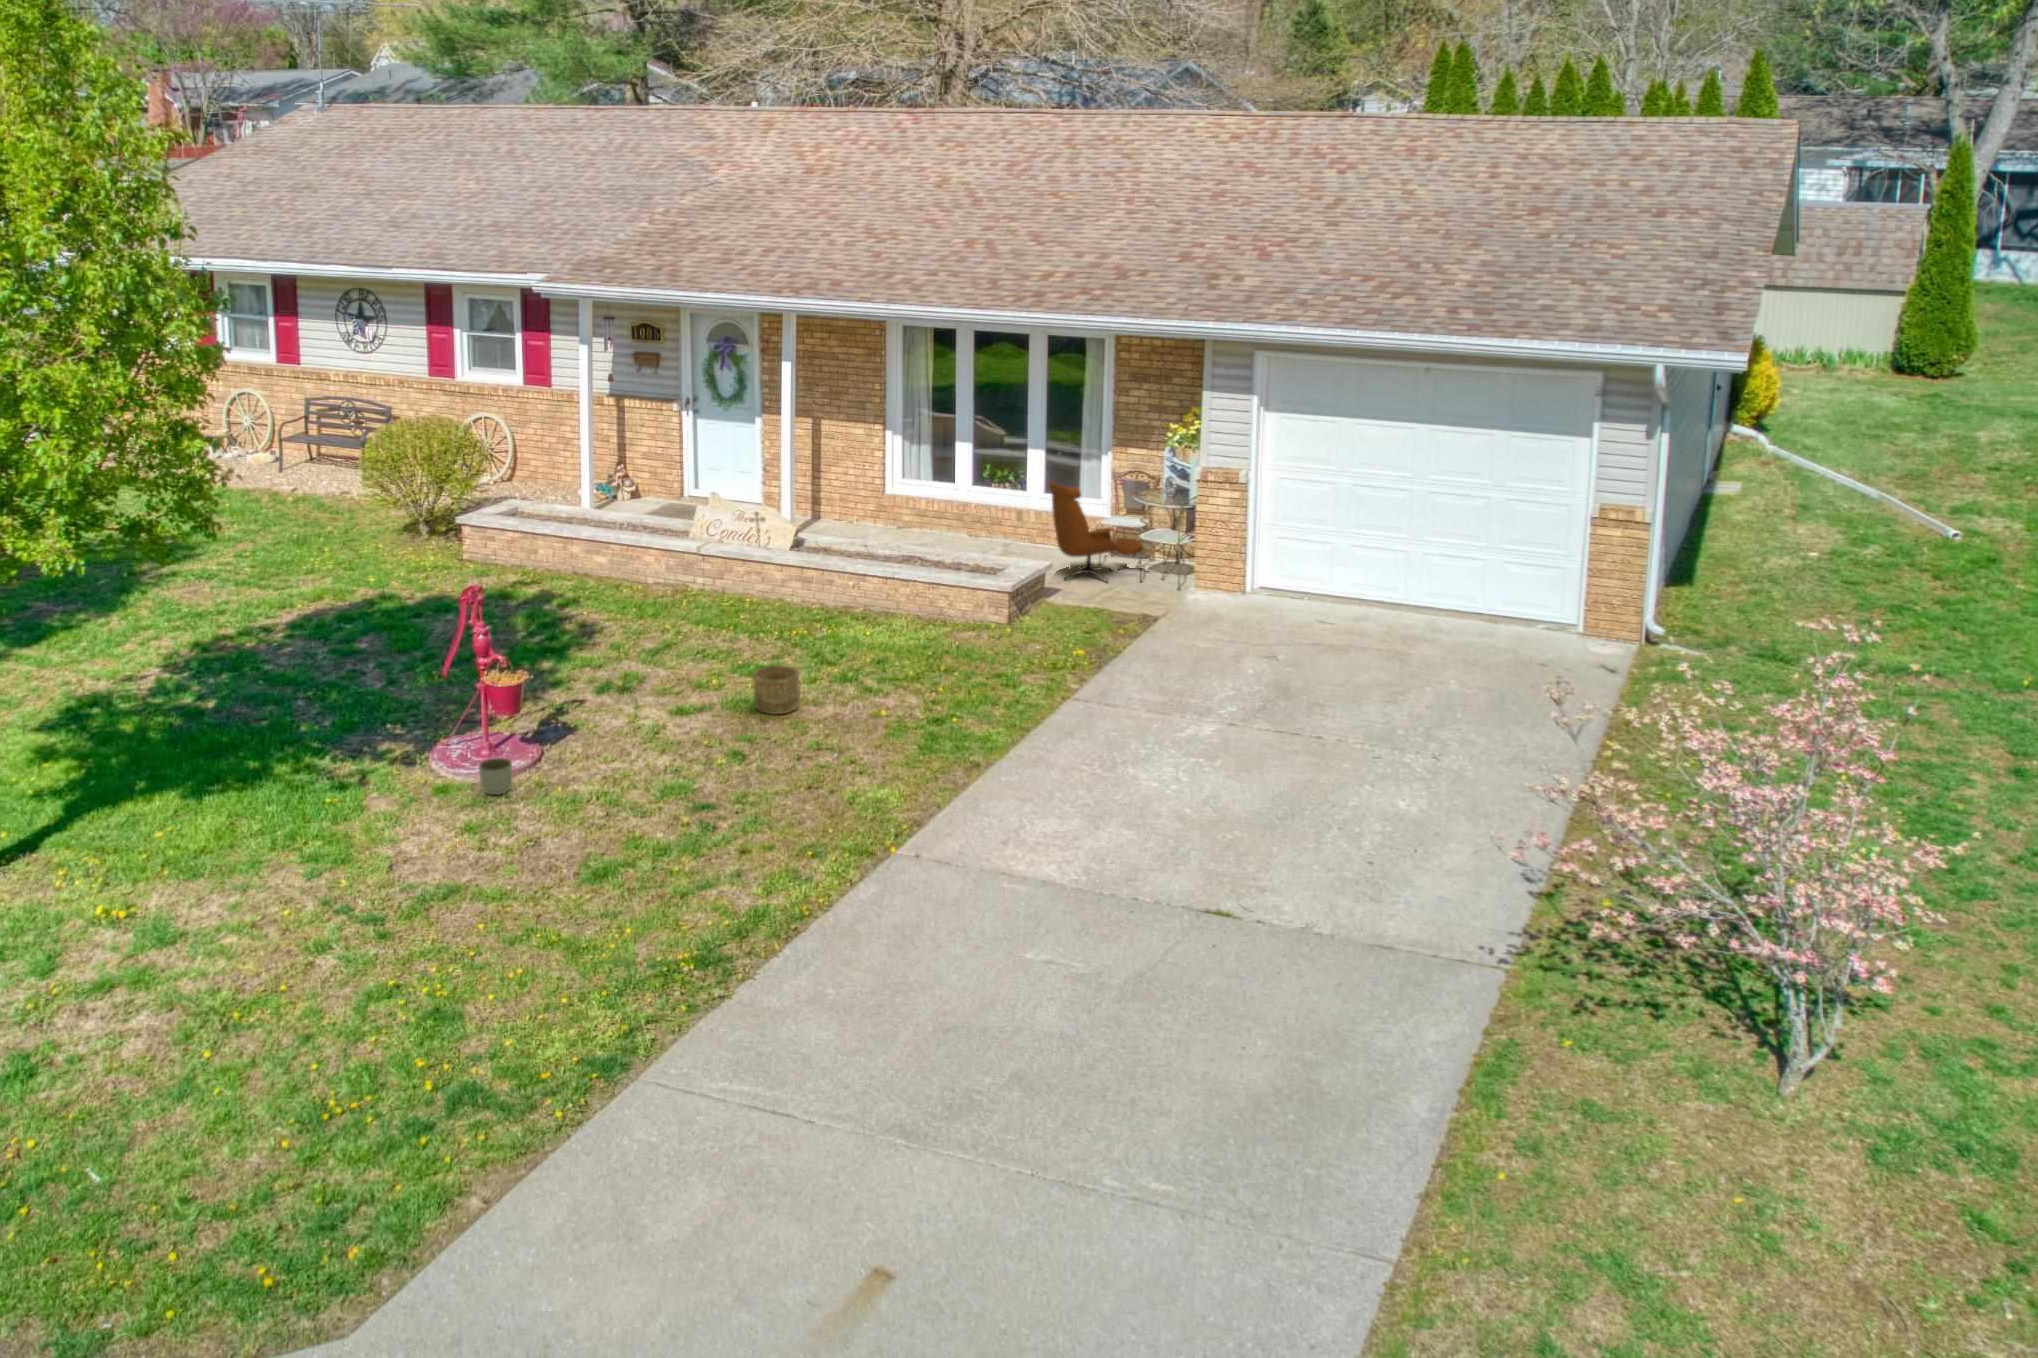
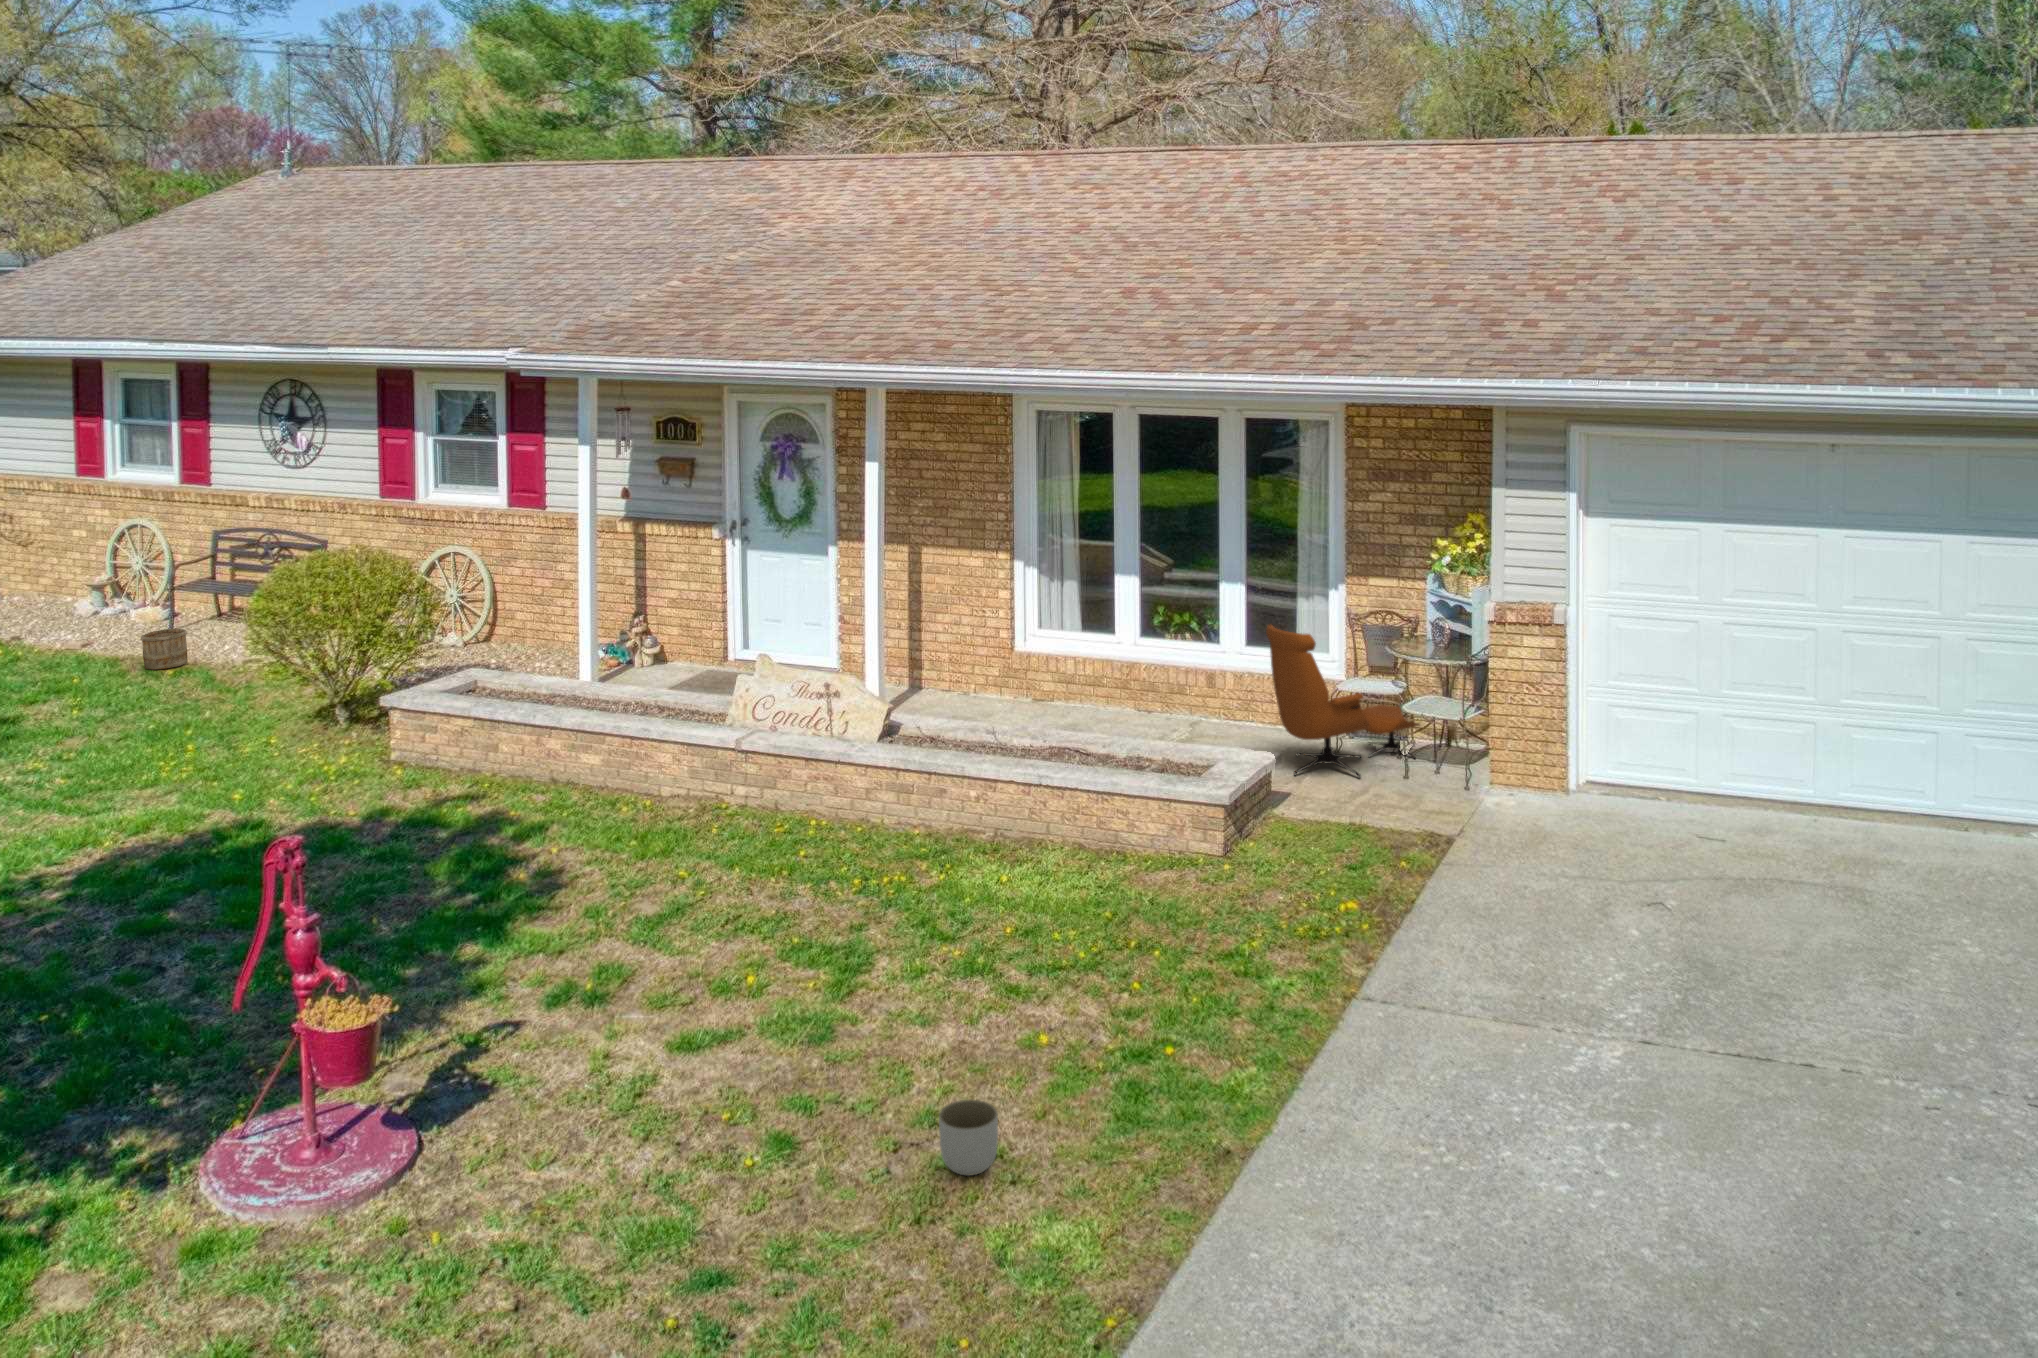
wooden bucket: present [752,665,800,714] -> present [140,628,187,670]
planter: present [479,758,512,795] -> present [939,1100,998,1176]

